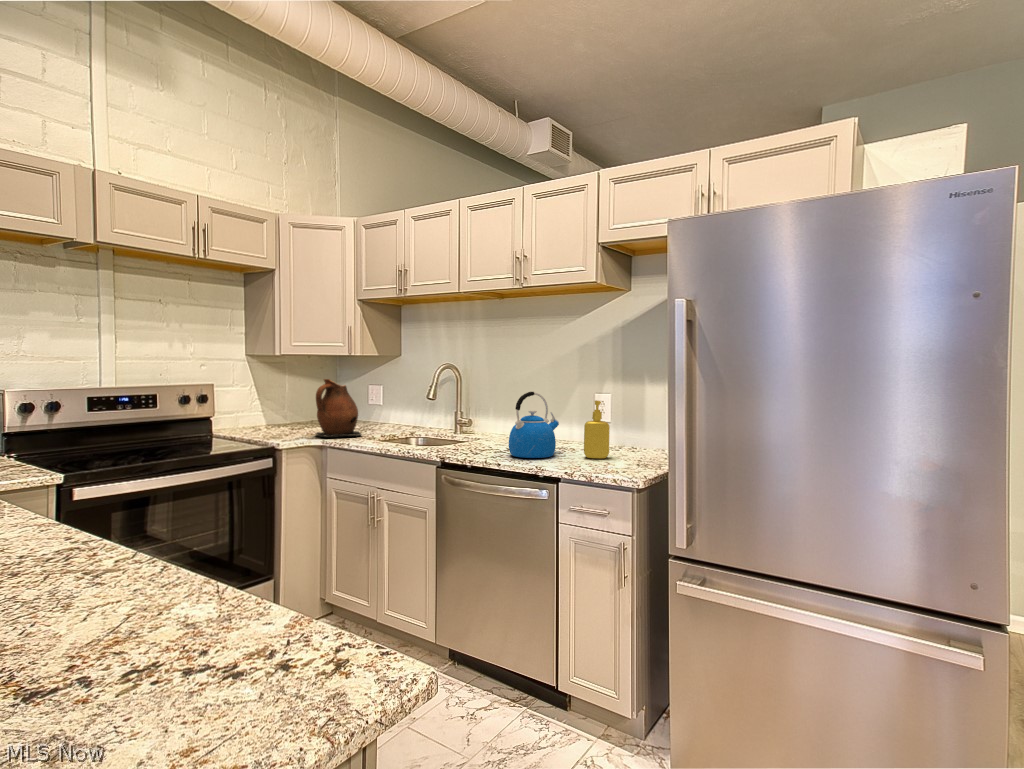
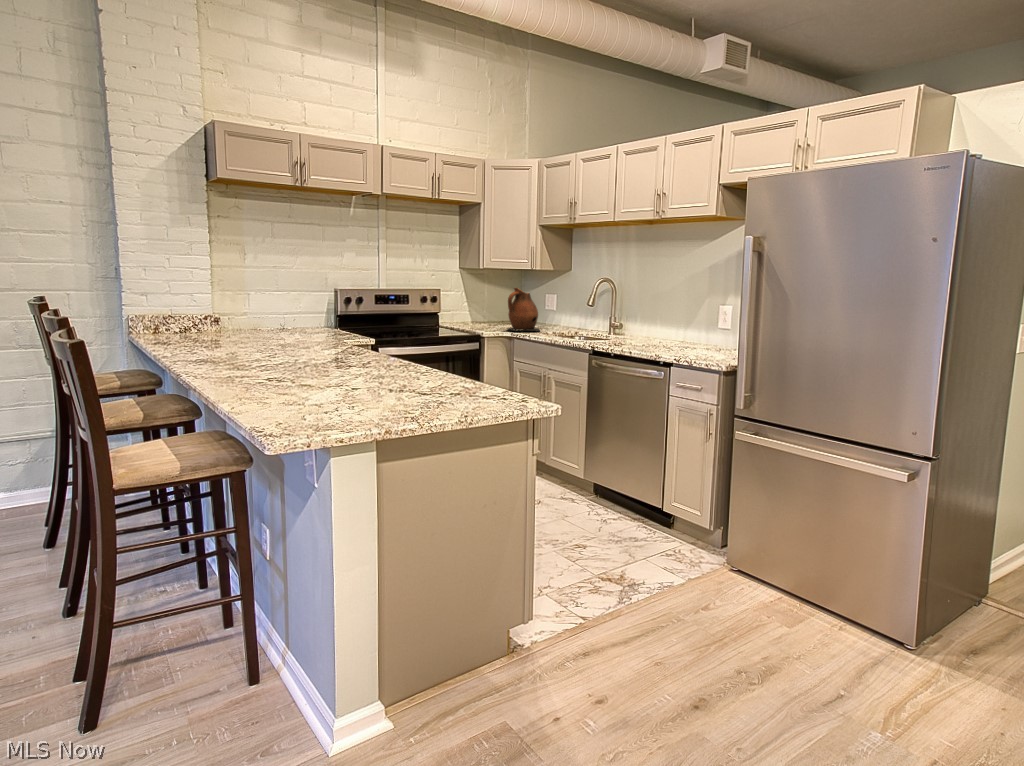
kettle: present [509,392,559,458] -> none [642,301,683,350]
soap dispenser: present [584,400,610,459] -> none [697,309,719,353]

